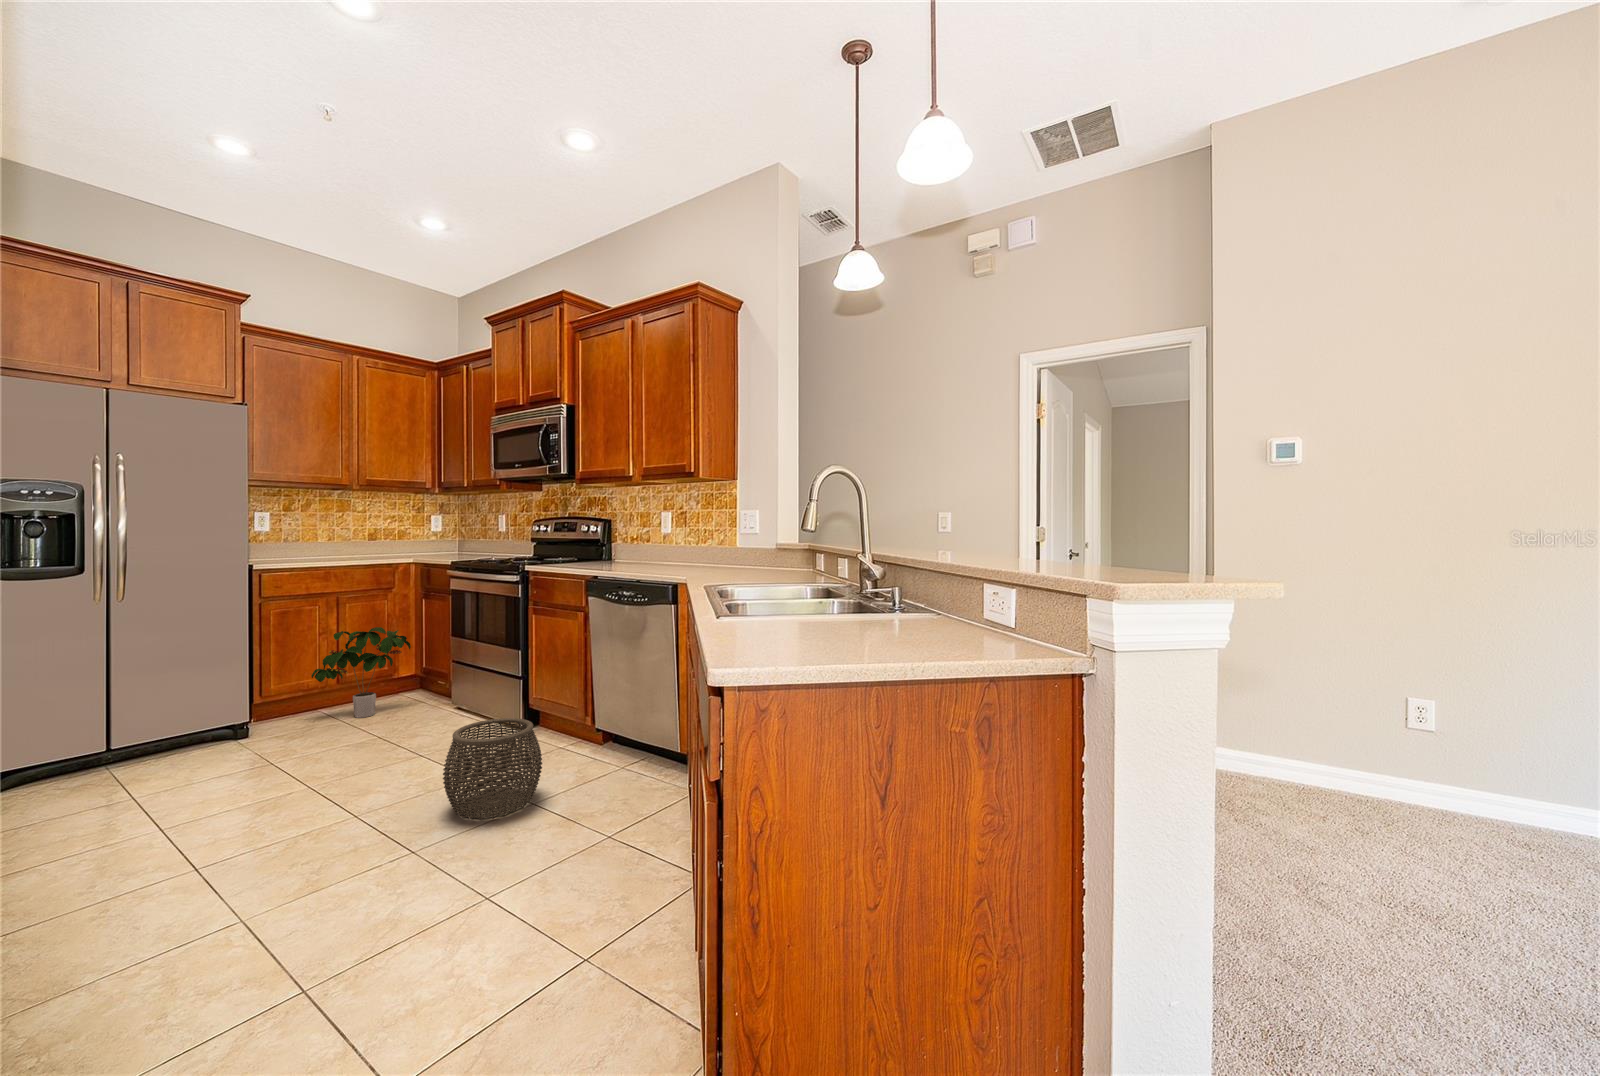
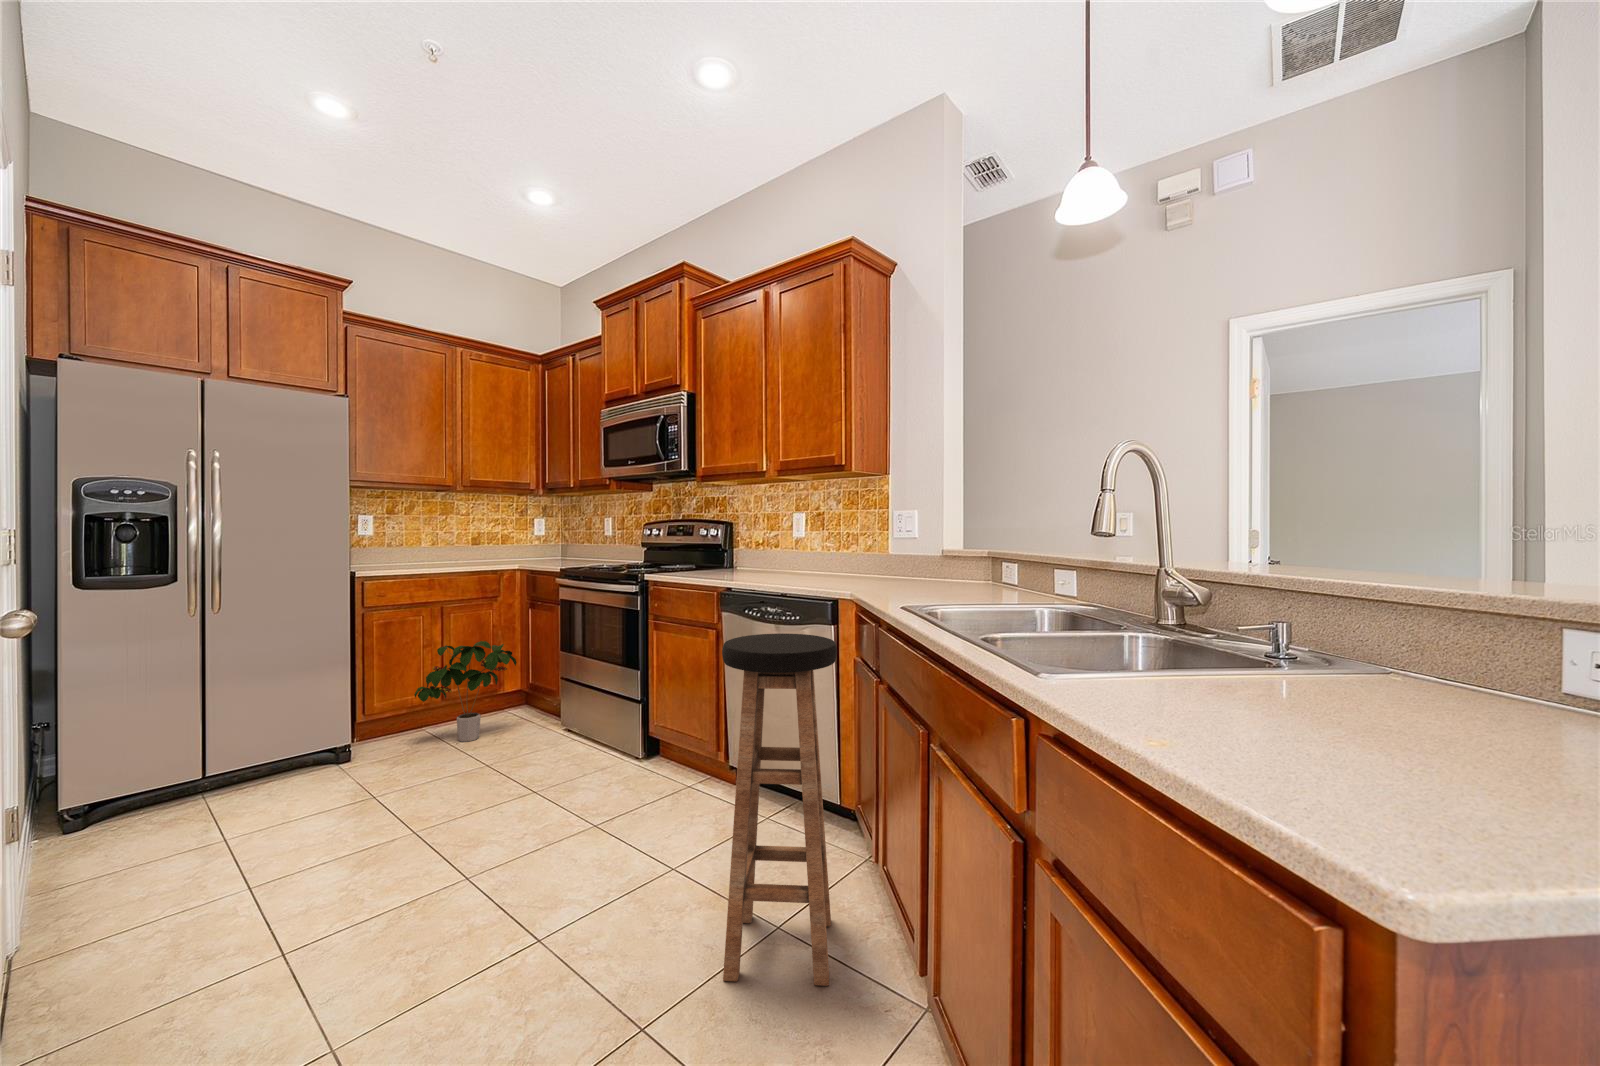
bar stool: none [557,606,651,860] -> present [722,633,837,986]
woven basket: present [443,718,542,819] -> none [567,765,683,902]

